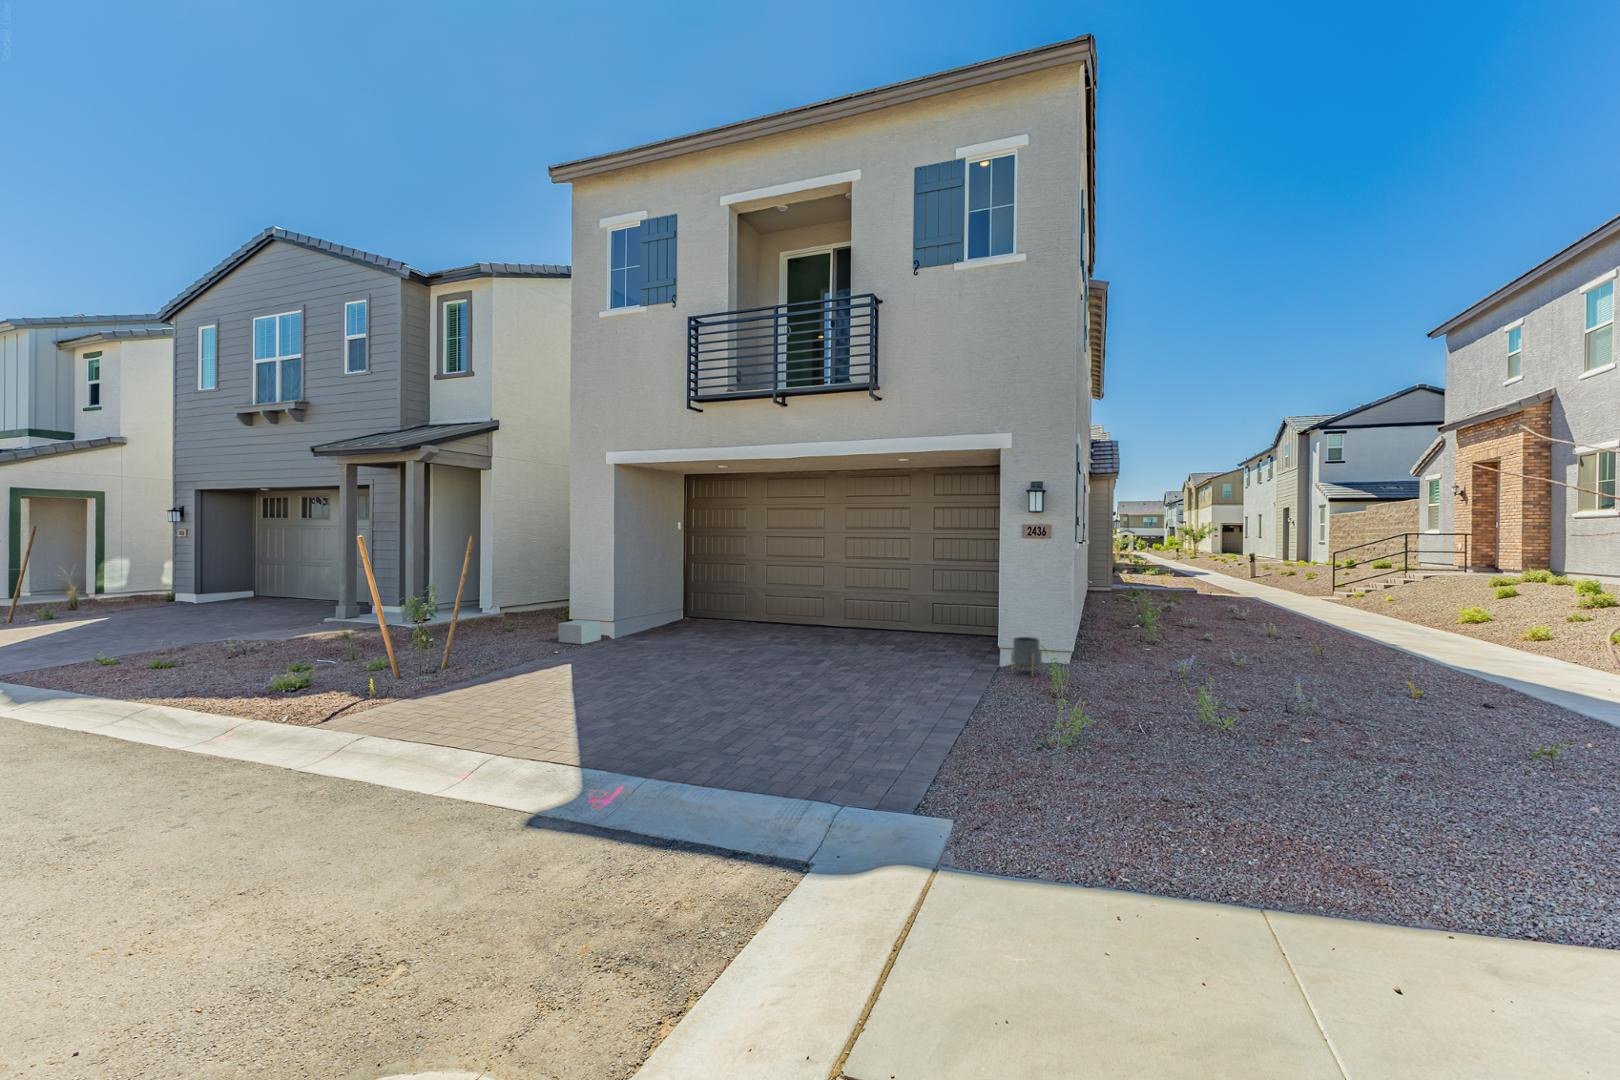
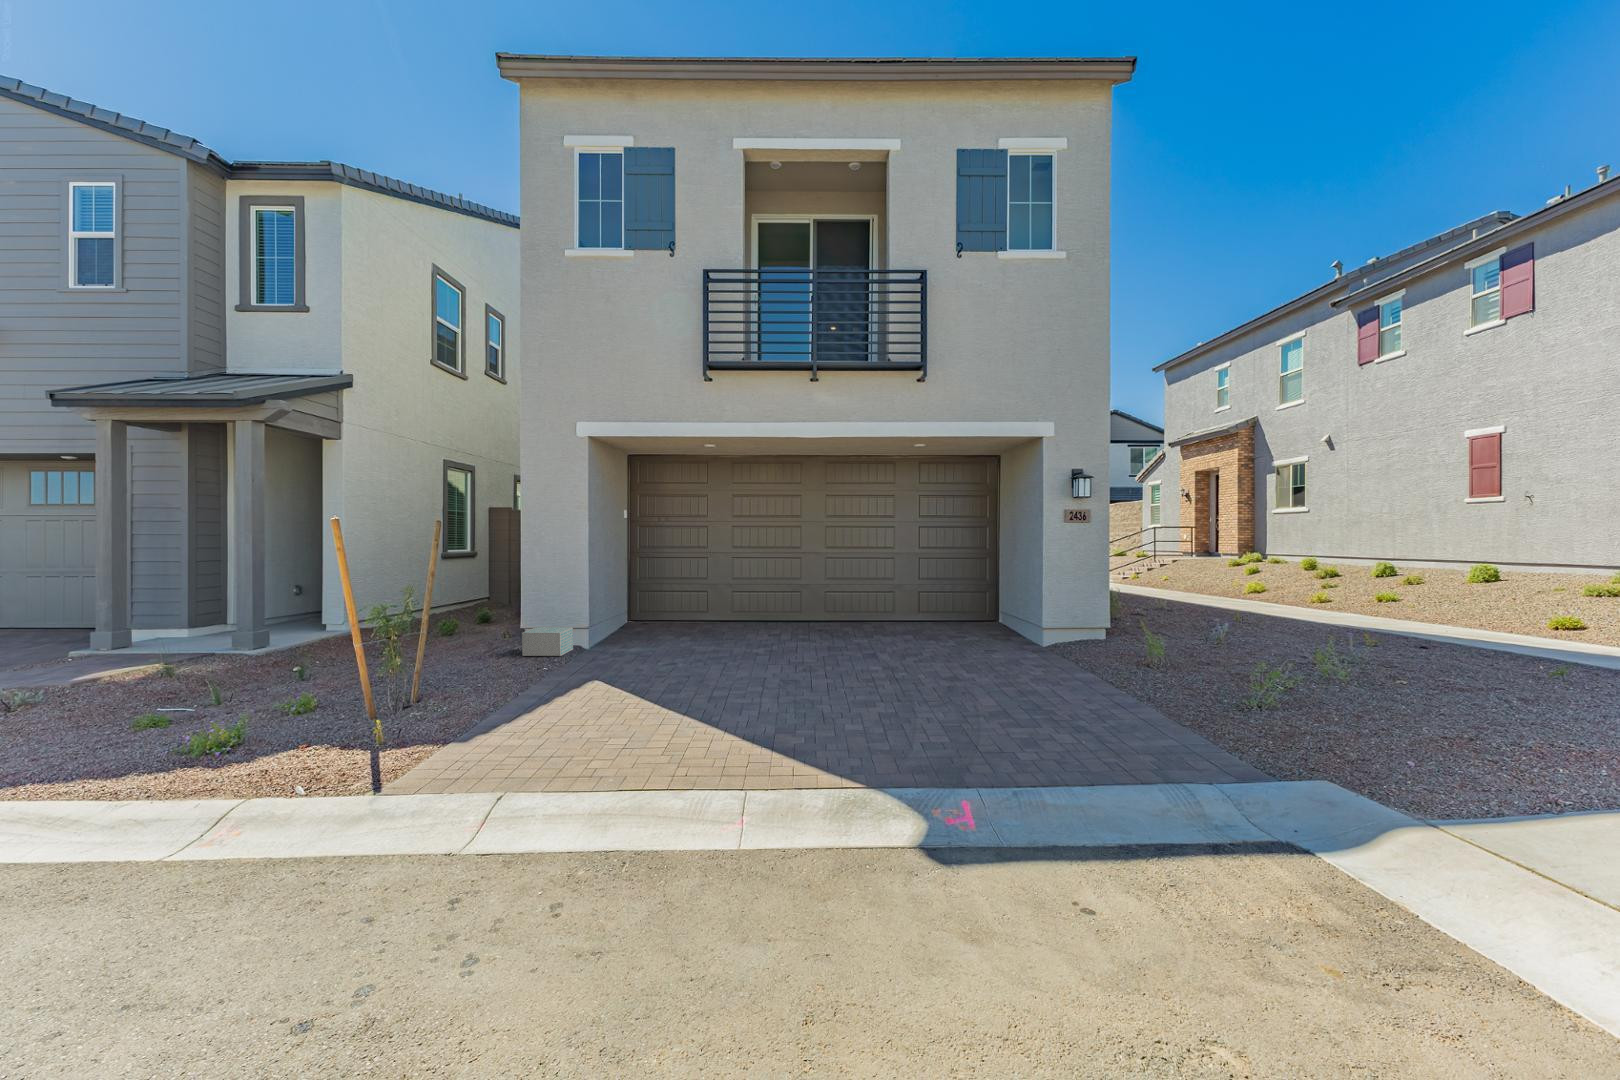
planter: present [1011,637,1042,676] -> none [1063,614,1089,651]

